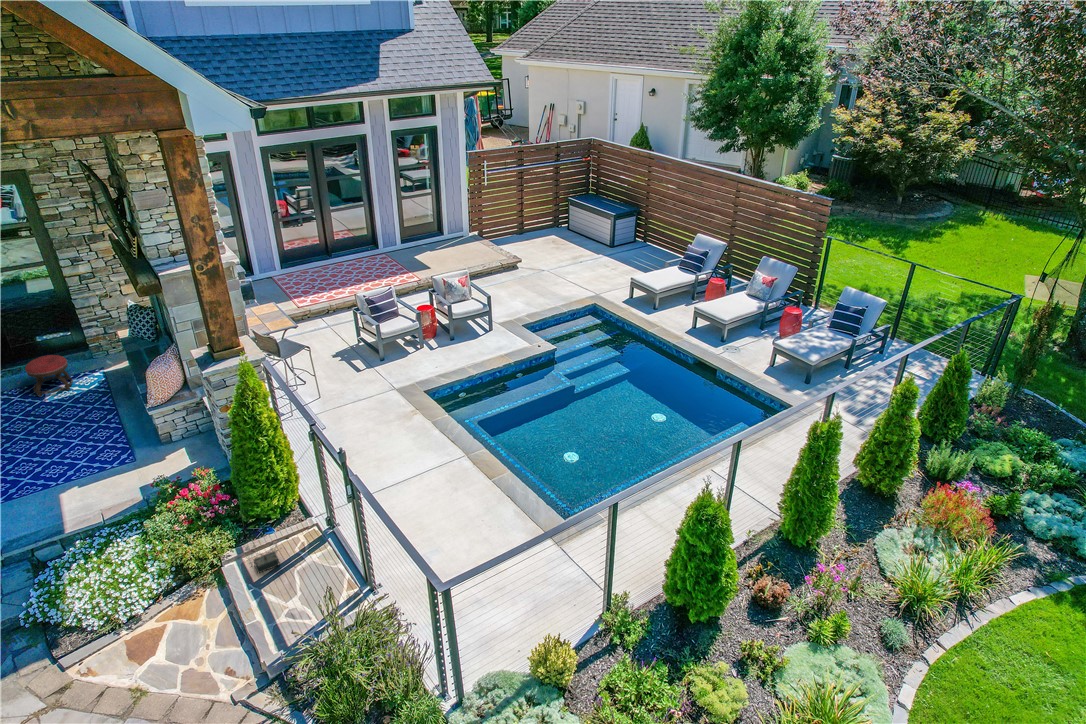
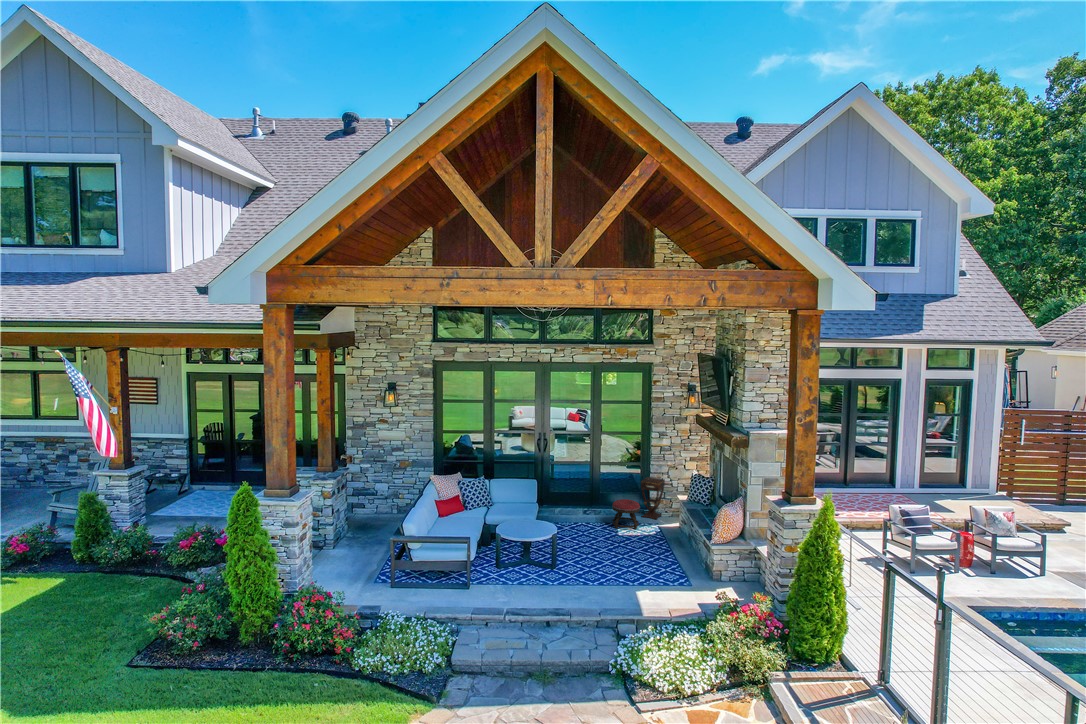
side table: none [62,316,108,368] -> present [641,477,665,519]
decorative plant: present [245,542,279,573] -> none [796,666,834,702]

